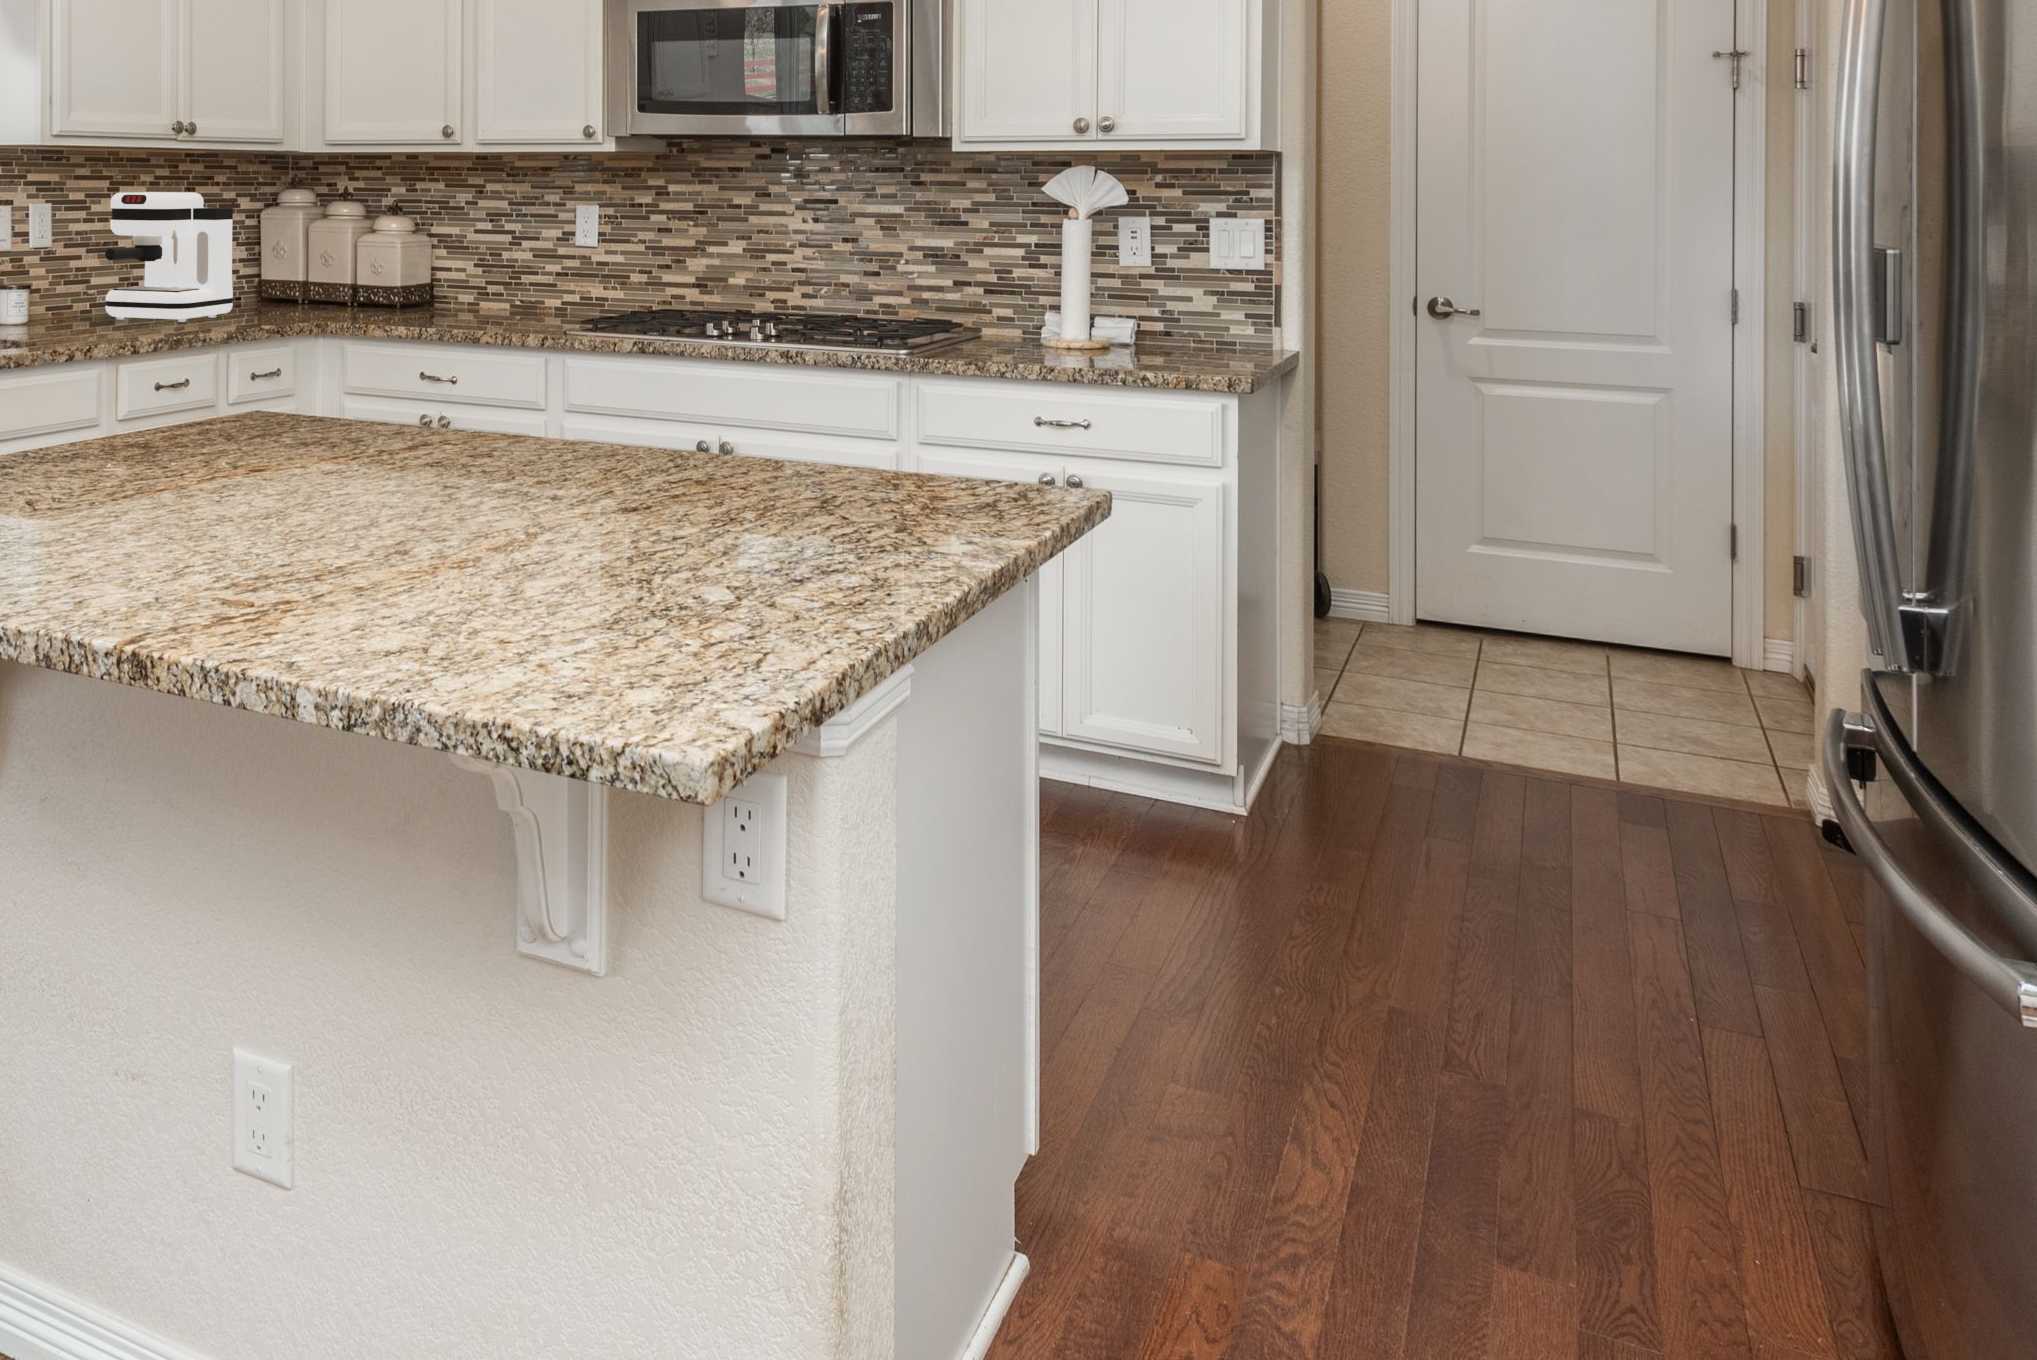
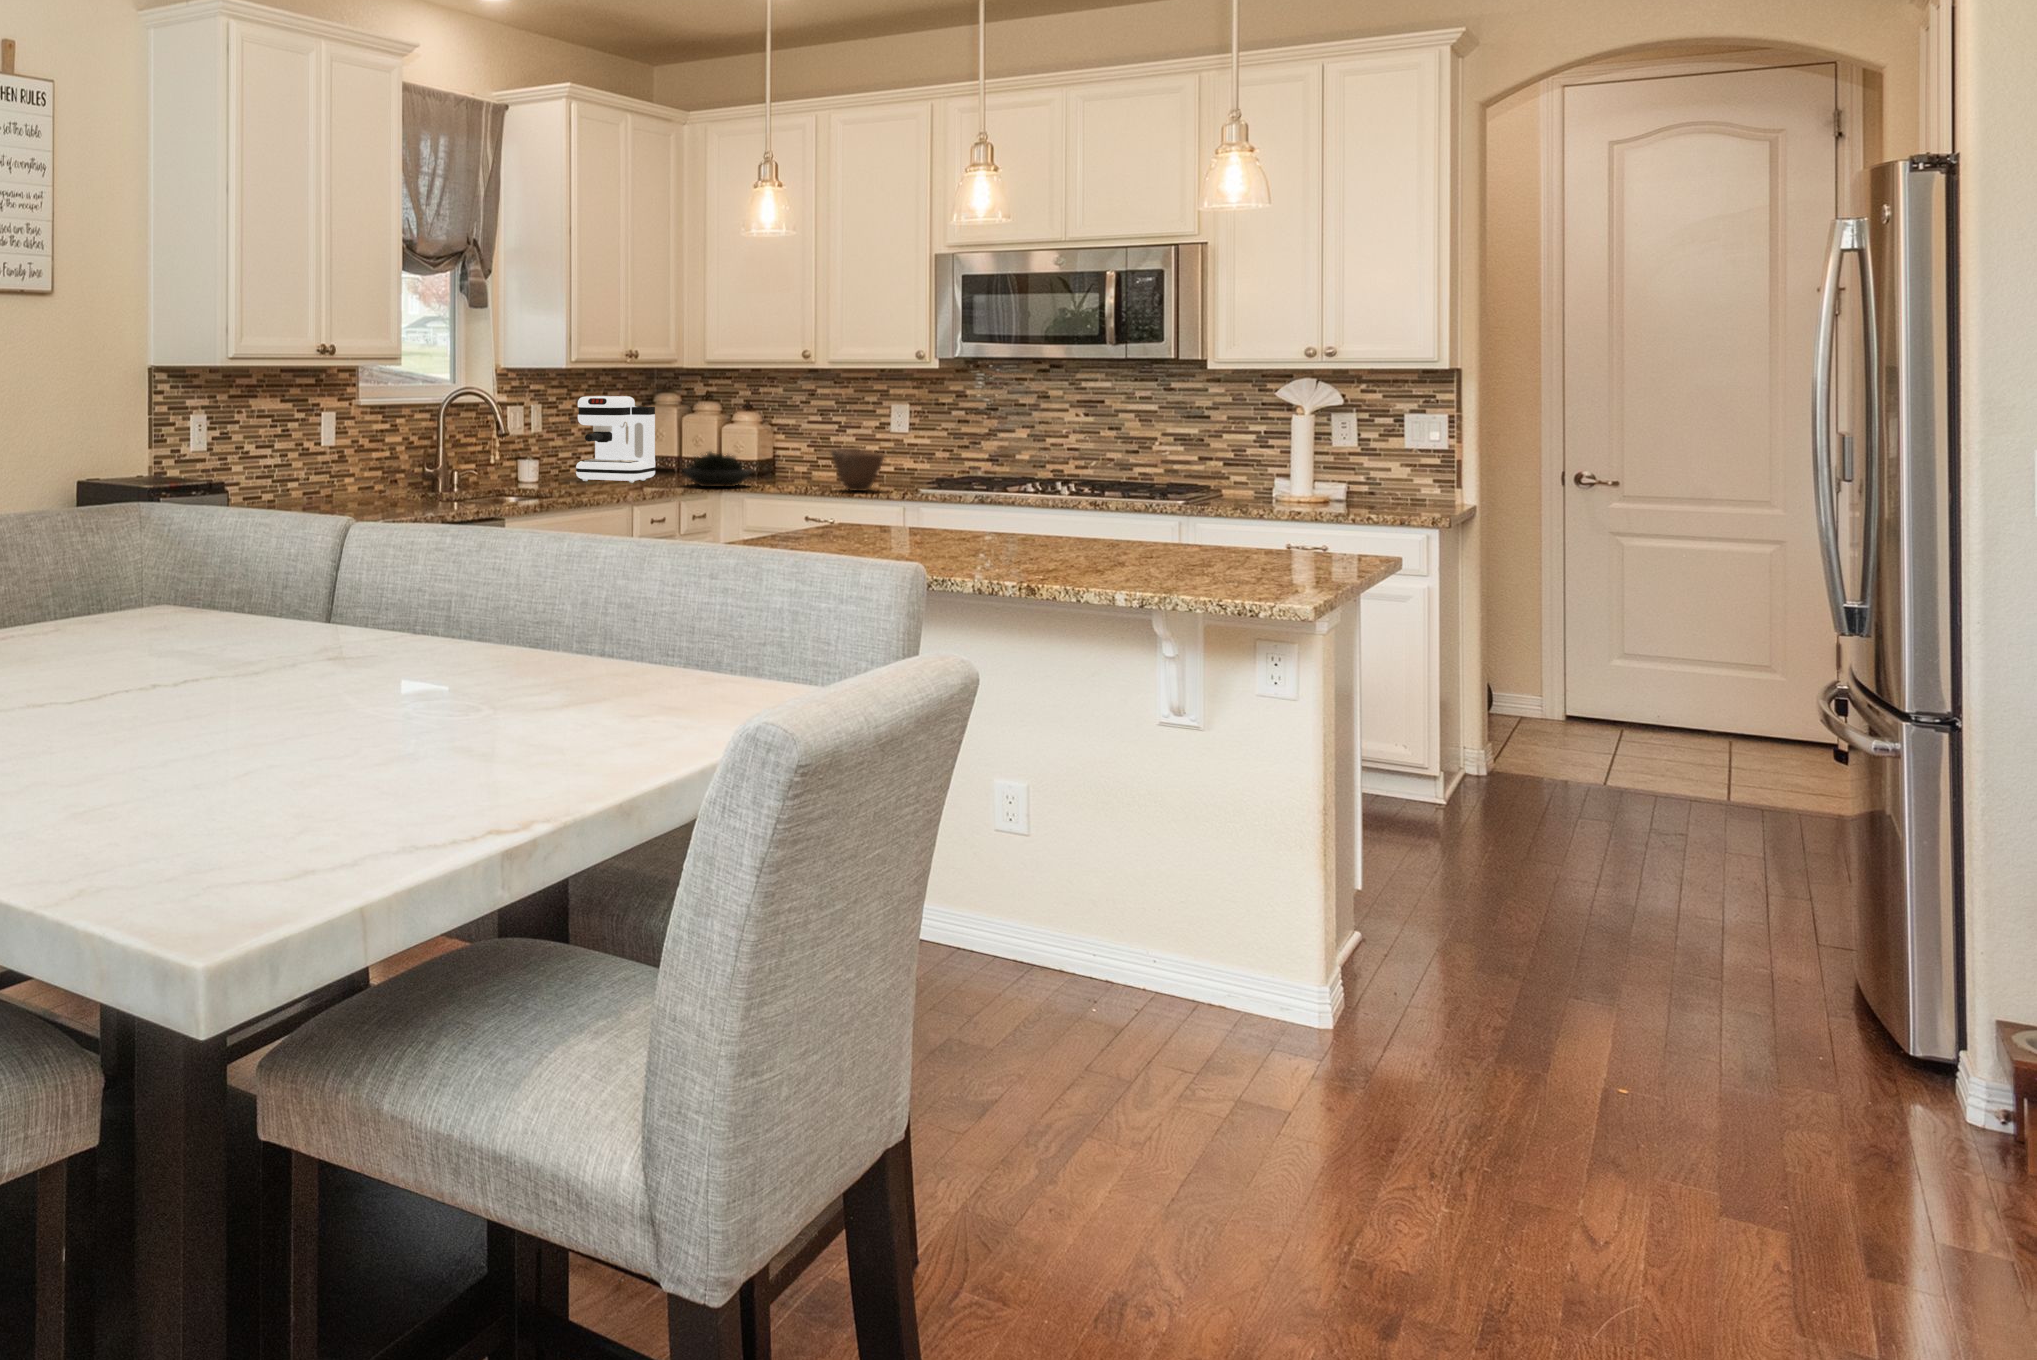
bowl: none [437,271,513,335] -> present [831,449,884,491]
succulent plant: none [241,274,343,329] -> present [684,452,750,487]

